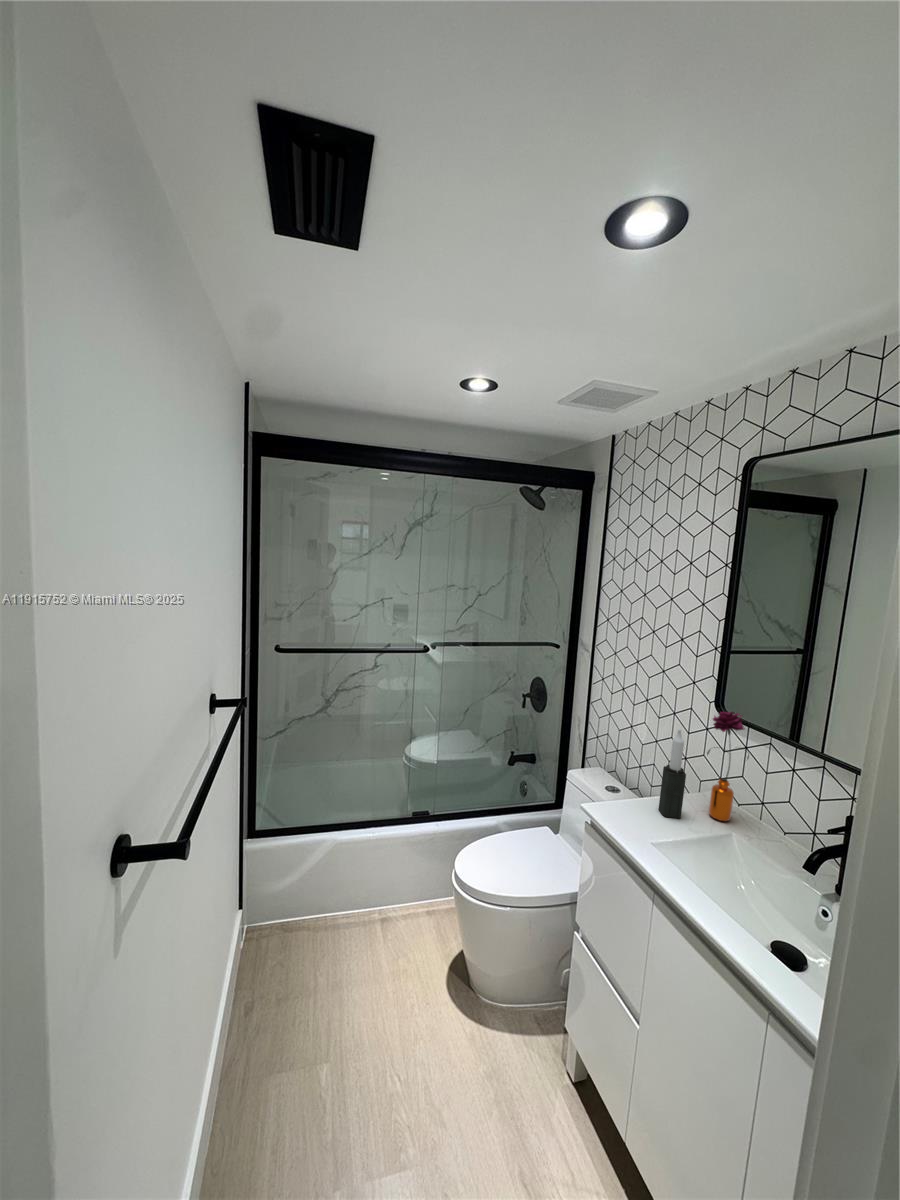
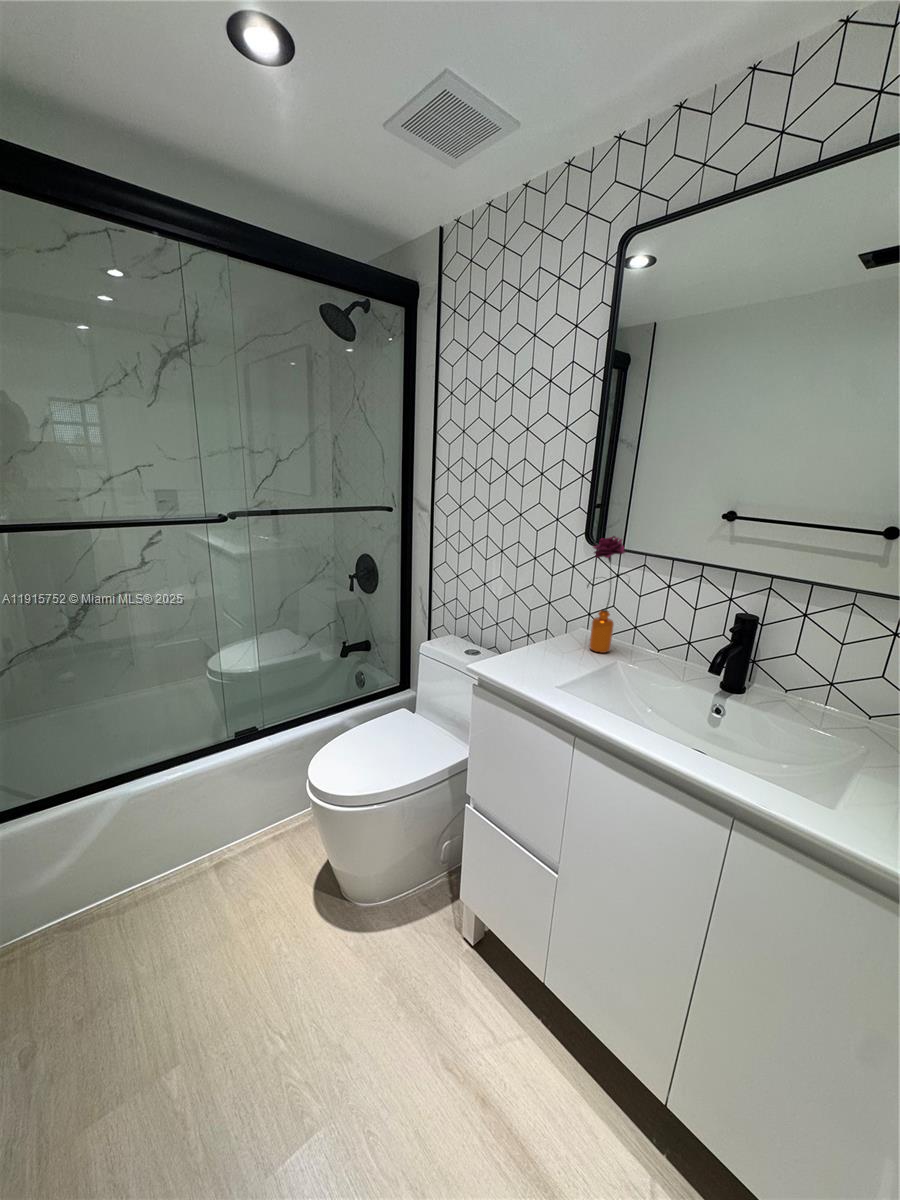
candle: present [659,729,686,818] -> none [544,561,574,660]

